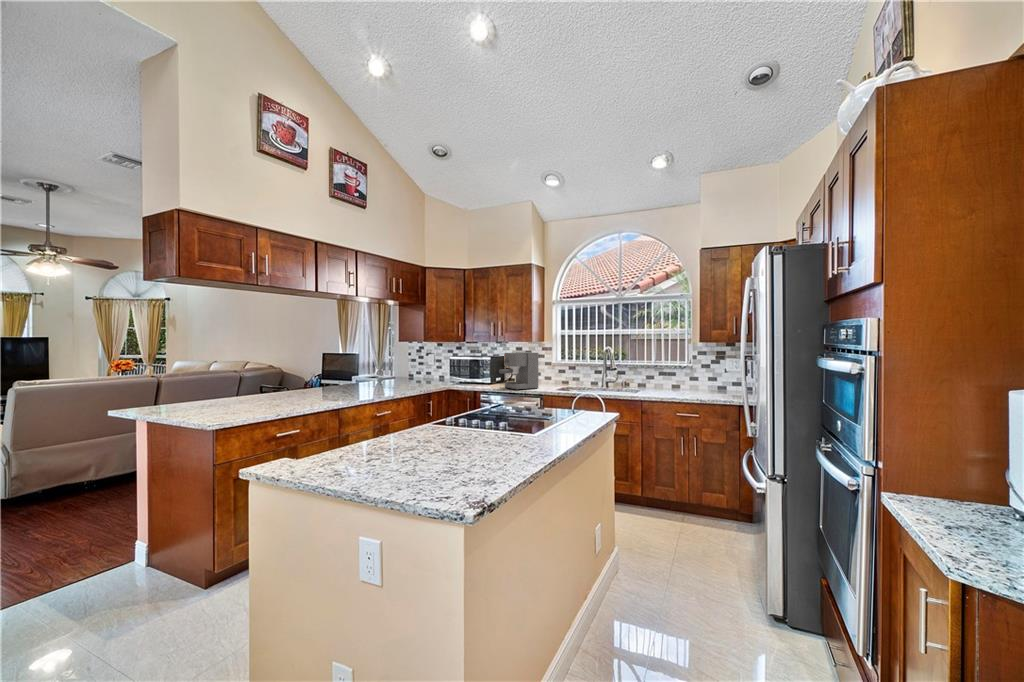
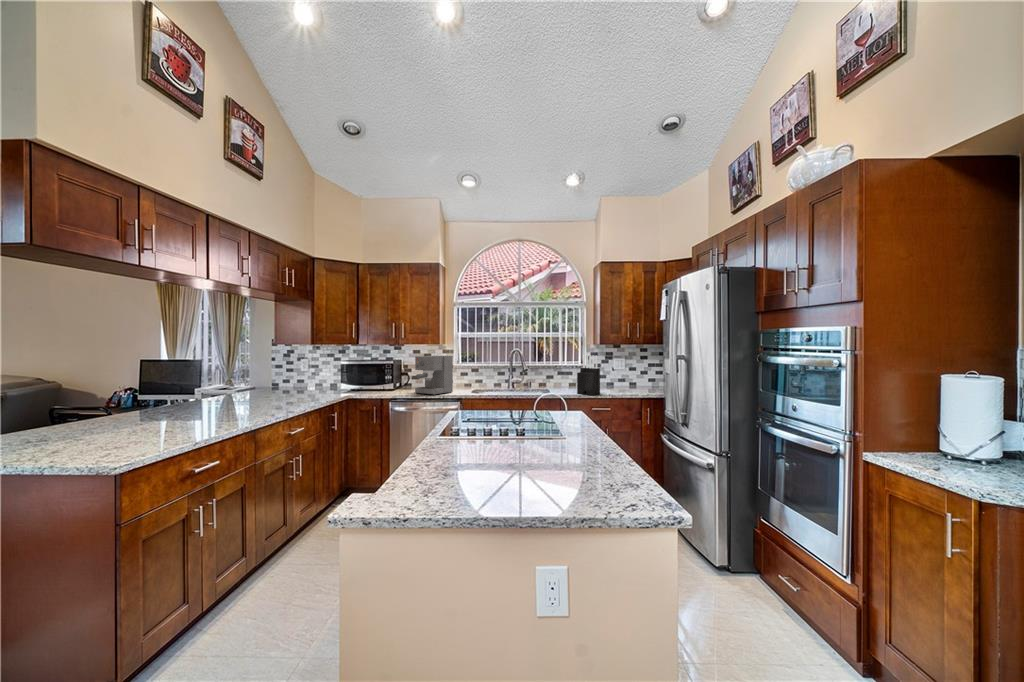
knife block: none [663,353,689,399] -> present [577,355,600,395]

